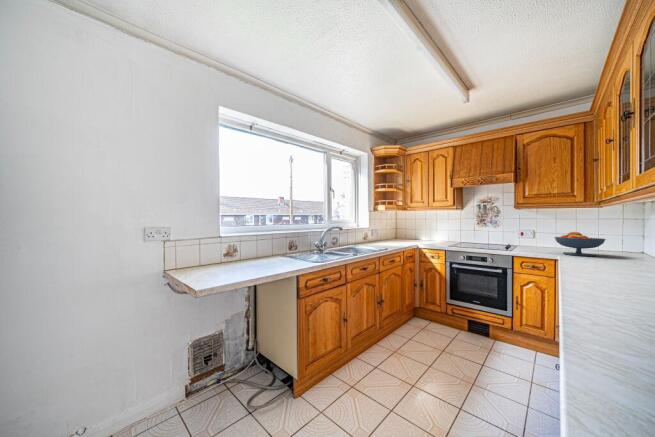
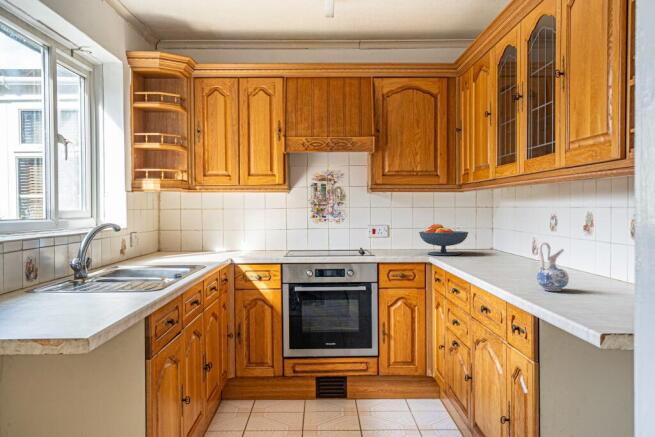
ceramic pitcher: none [595,245,629,285] -> present [537,242,569,291]

